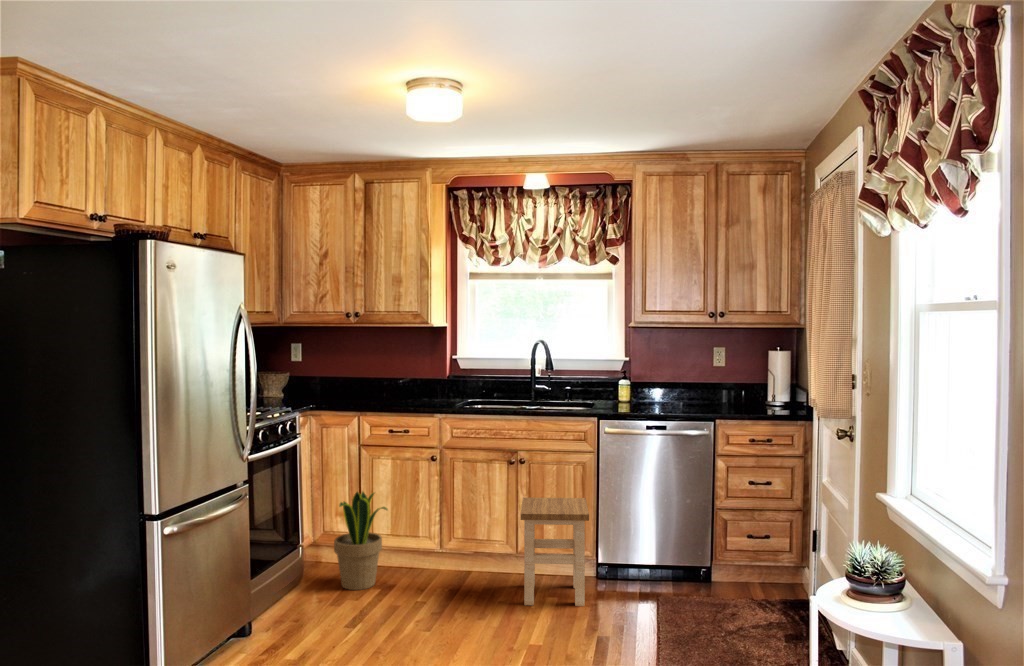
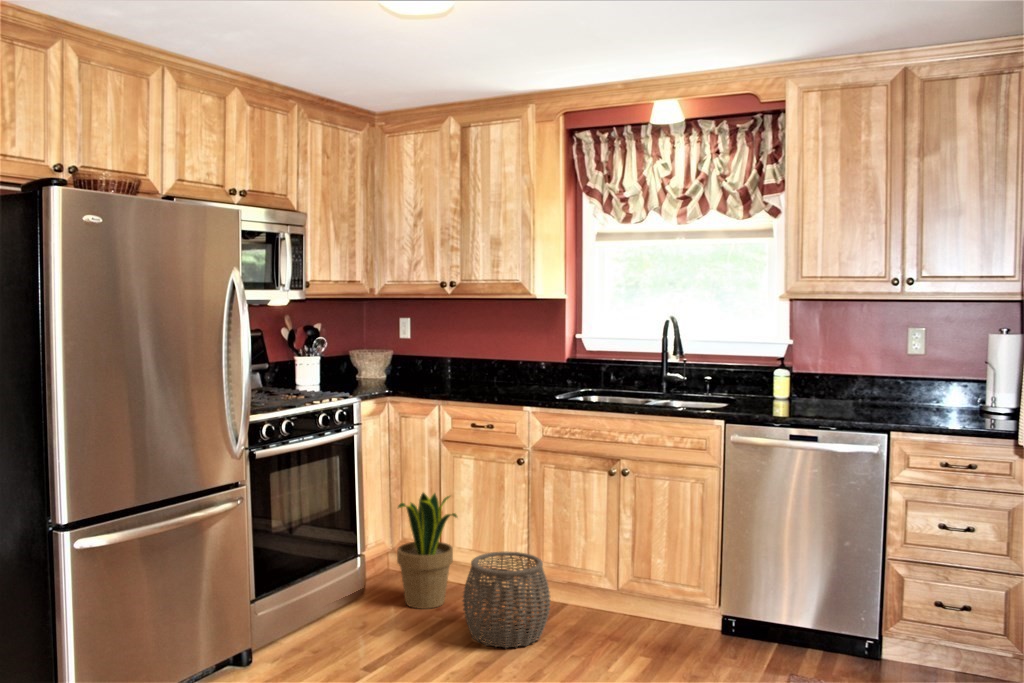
stool: present [520,498,589,606] -> none [595,518,700,668]
woven basket: none [408,533,480,611] -> present [463,552,551,648]

